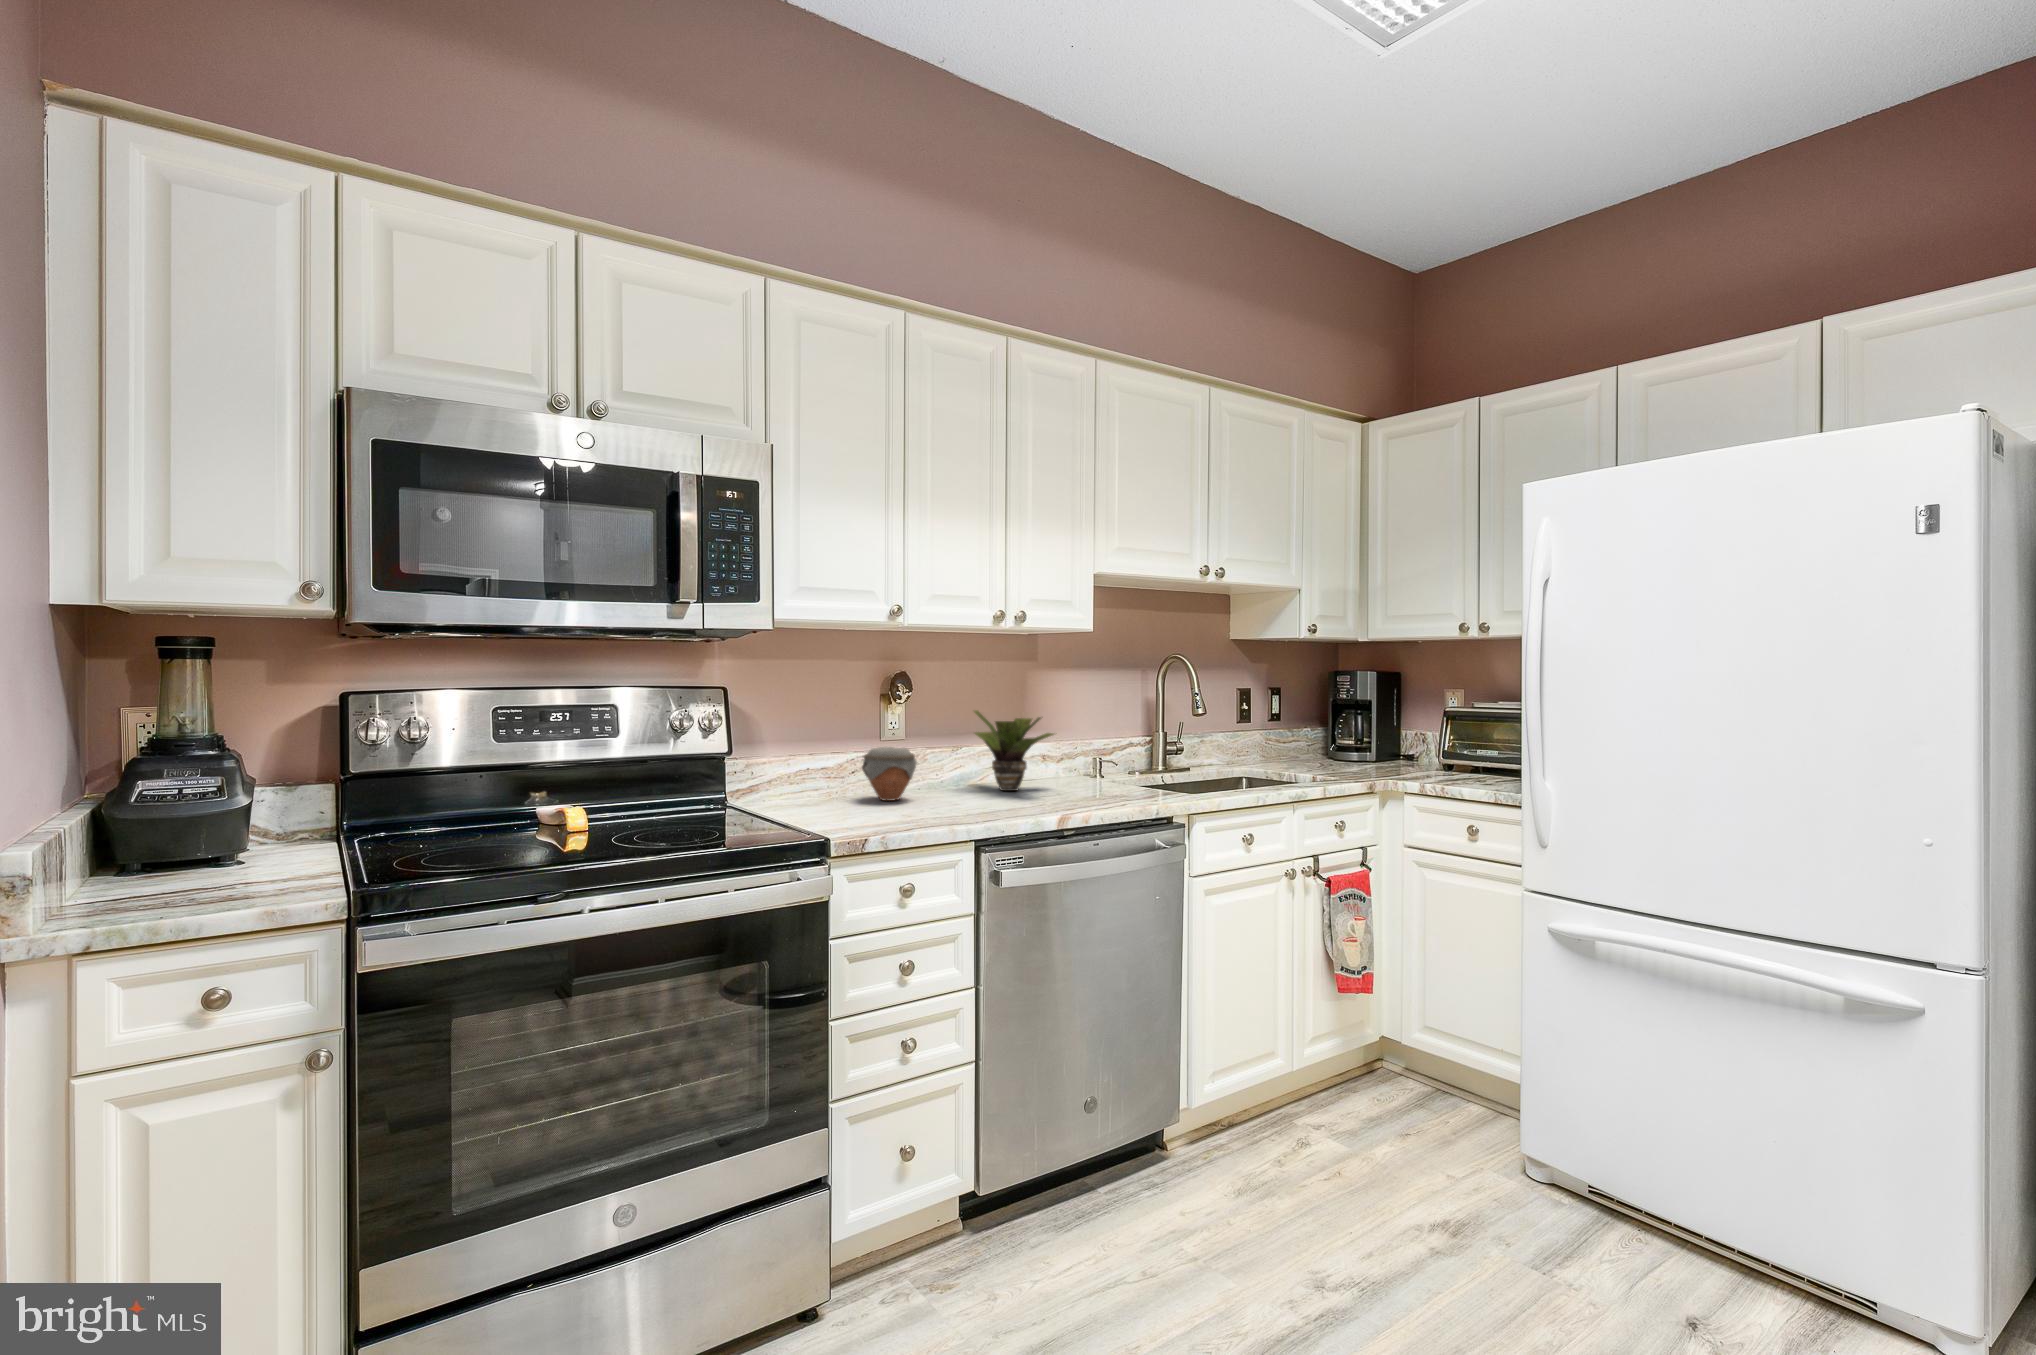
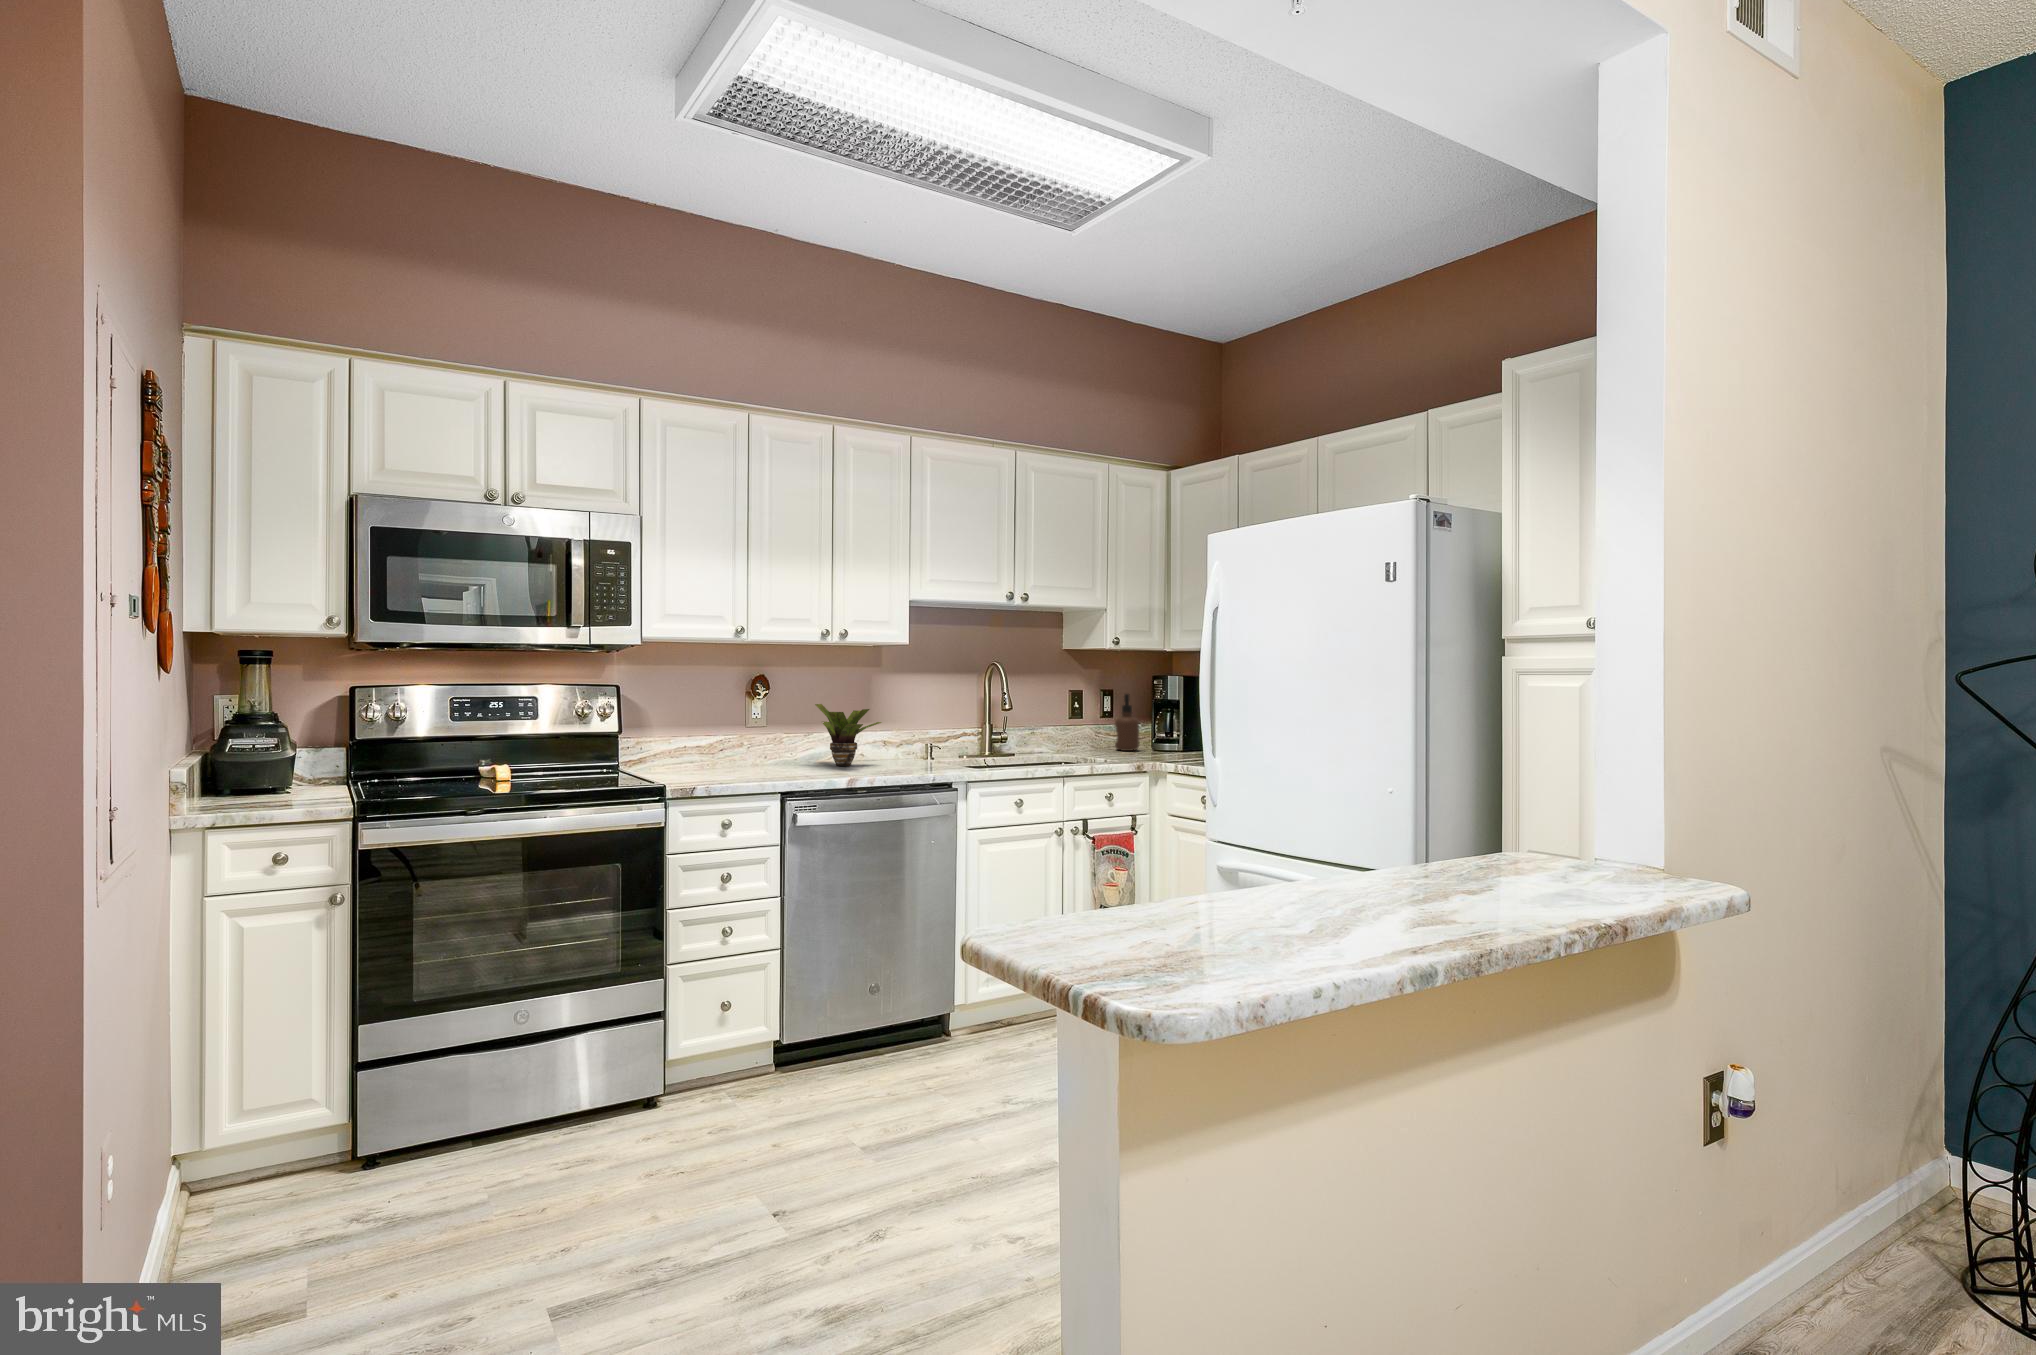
soap dispenser: none [1282,693,1312,761] -> present [1115,694,1139,751]
jar: present [862,747,917,801] -> none [721,730,765,770]

